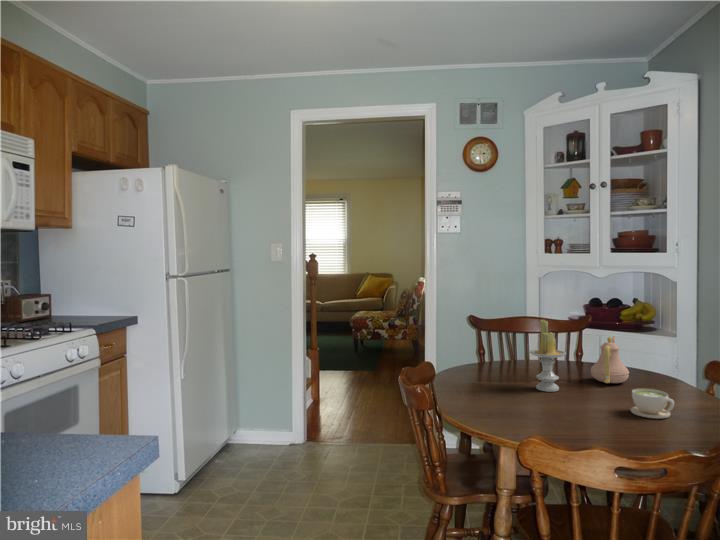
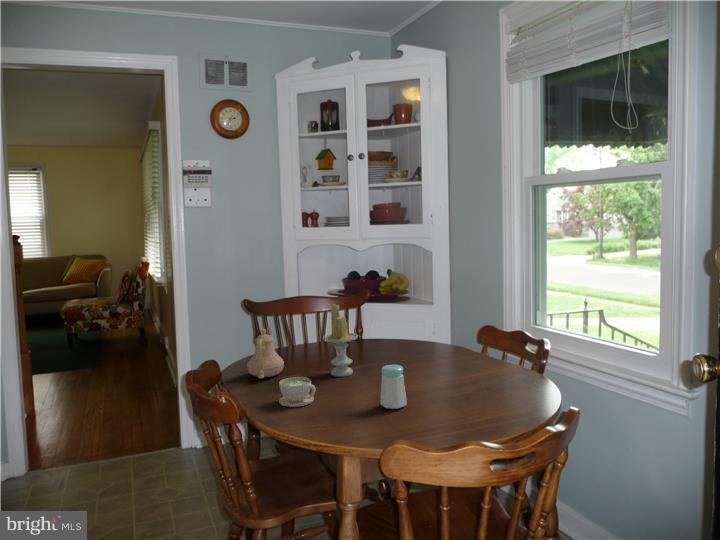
teapot: present [591,336,629,383] -> present [247,325,284,378]
salt shaker: none [571,382,599,428] -> present [380,365,407,409]
coffee cup: present [631,389,674,419] -> present [279,377,315,407]

